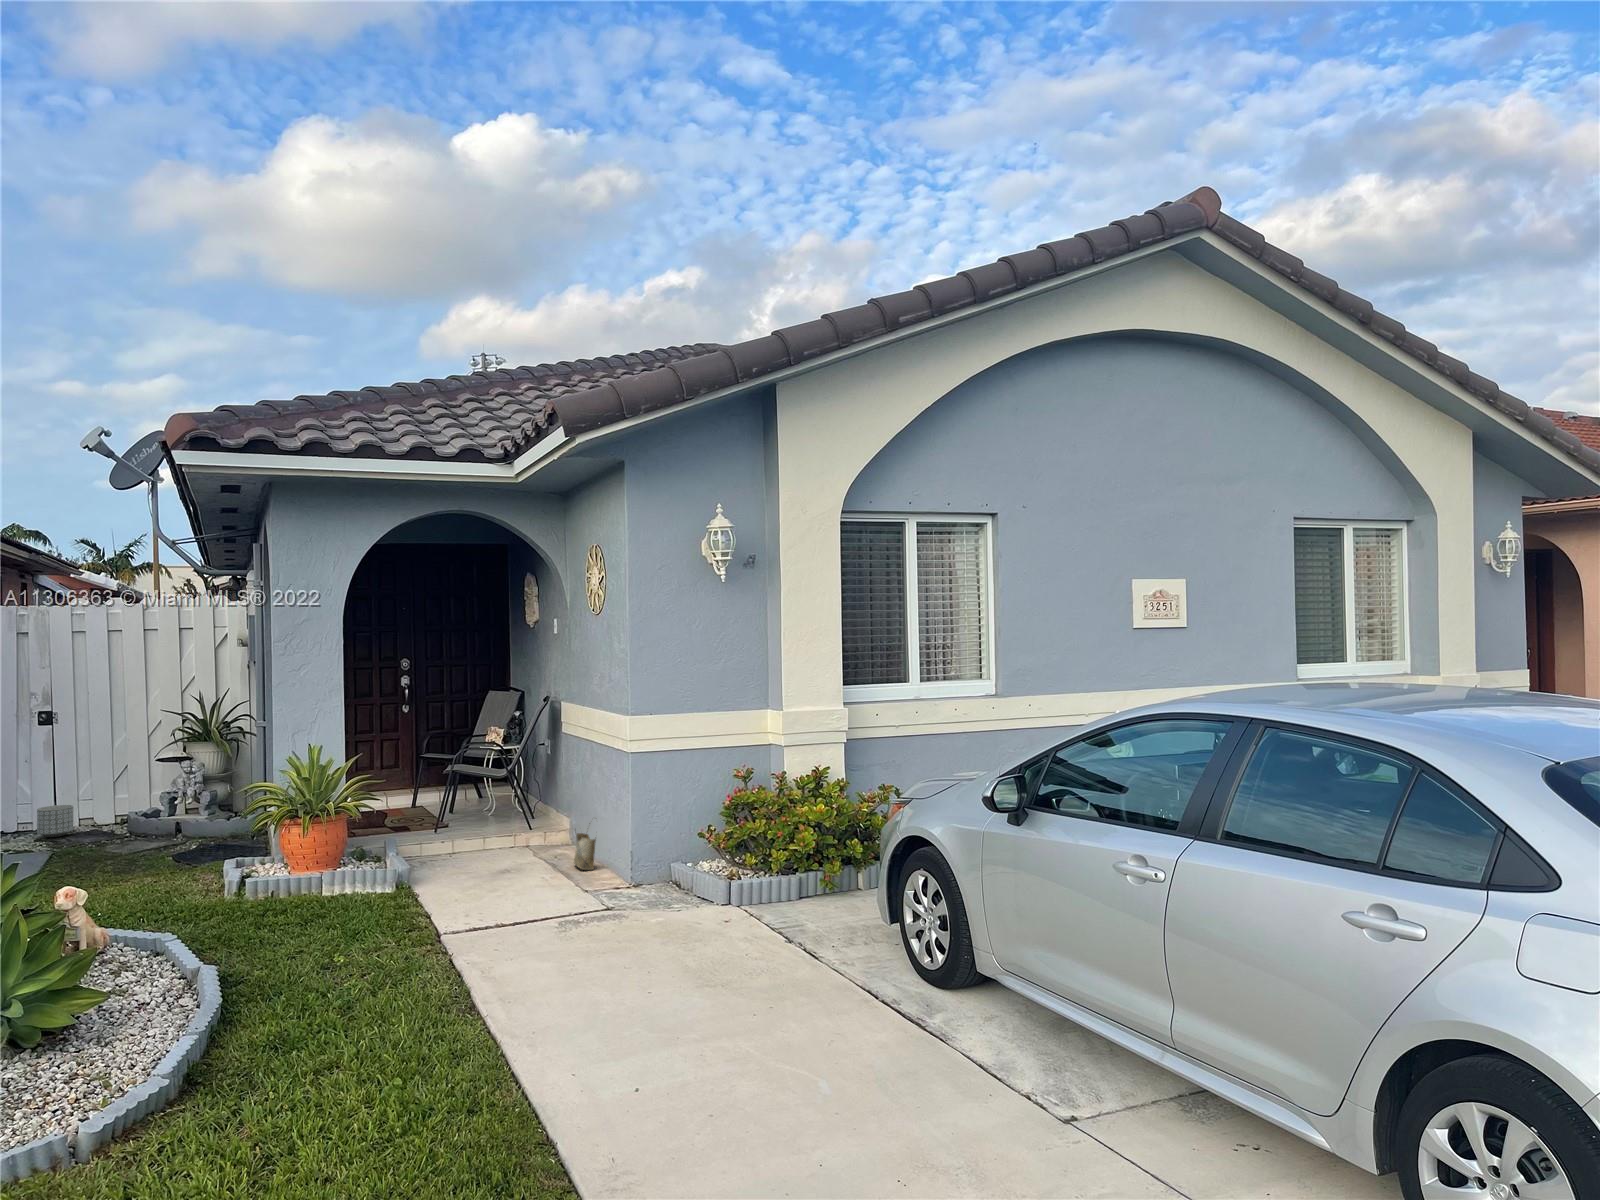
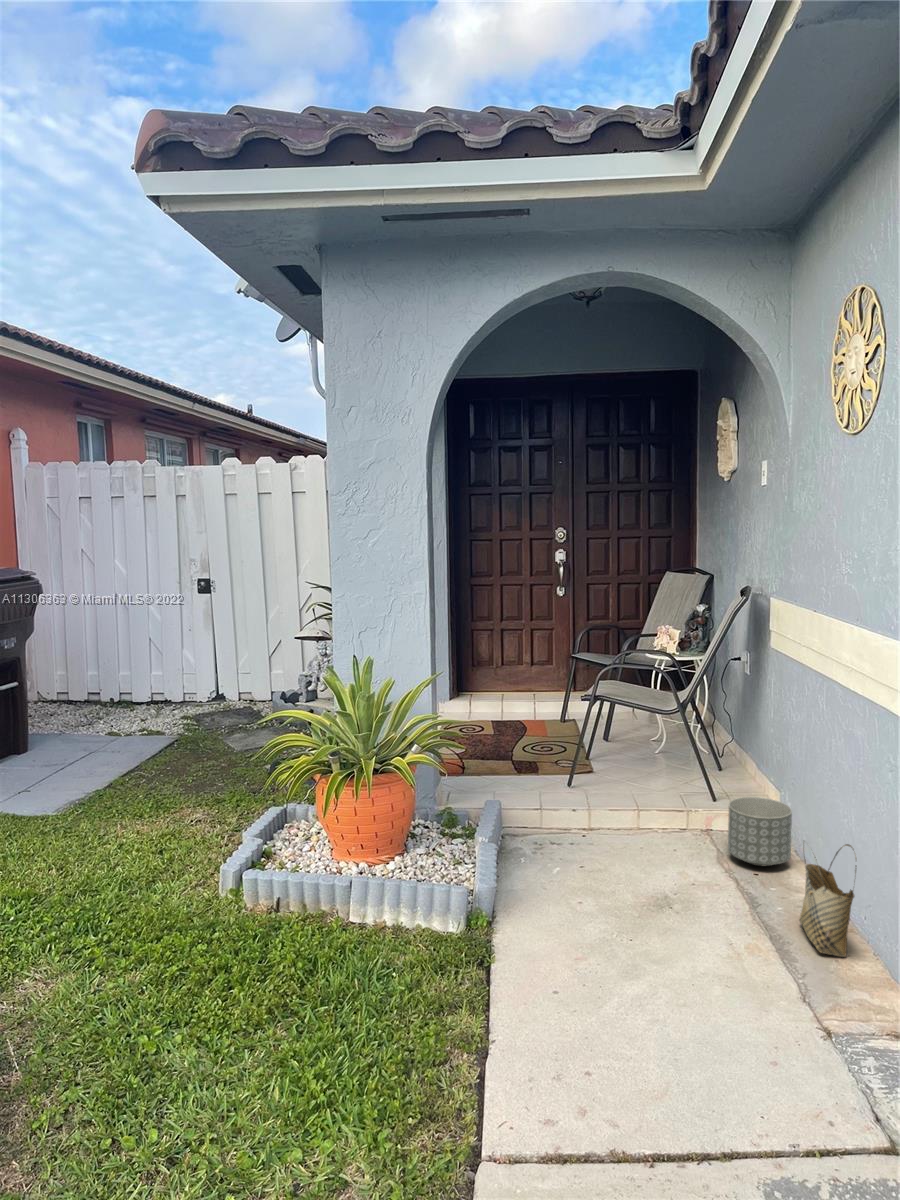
planter: present [37,805,73,837] -> present [728,797,792,866]

